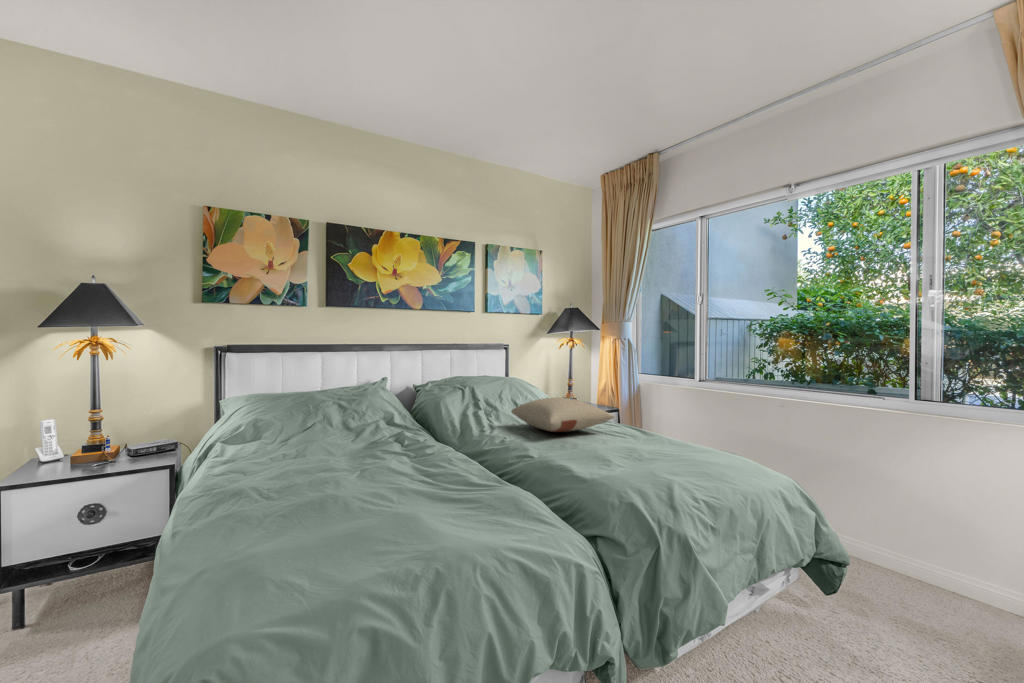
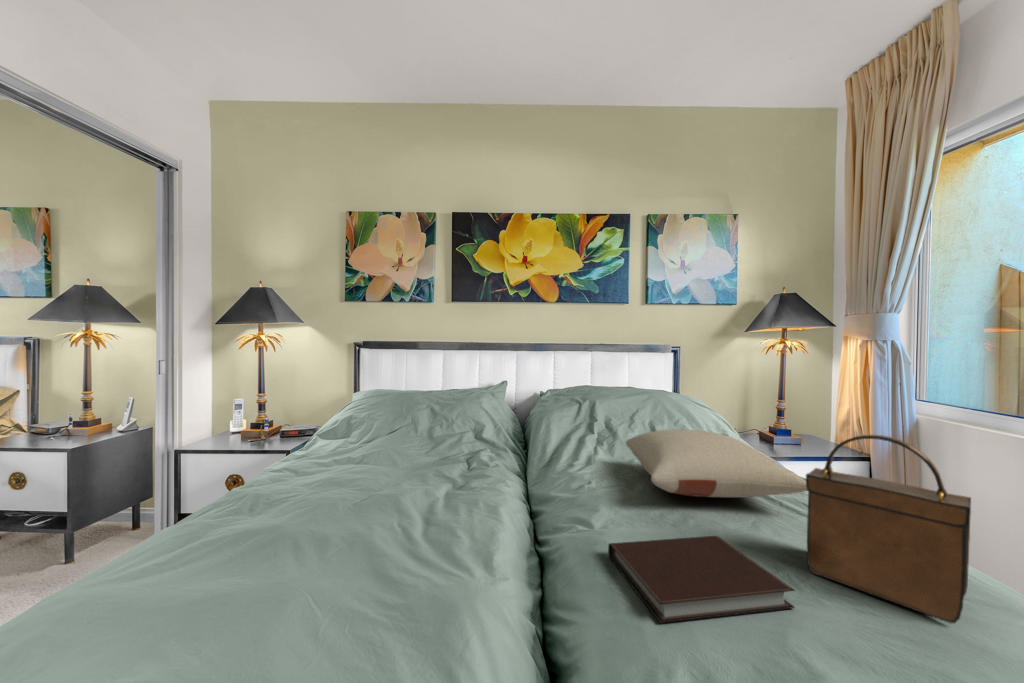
handbag: none [621,386,671,450] -> present [806,435,971,623]
notebook: none [550,441,625,467] -> present [608,536,795,623]

